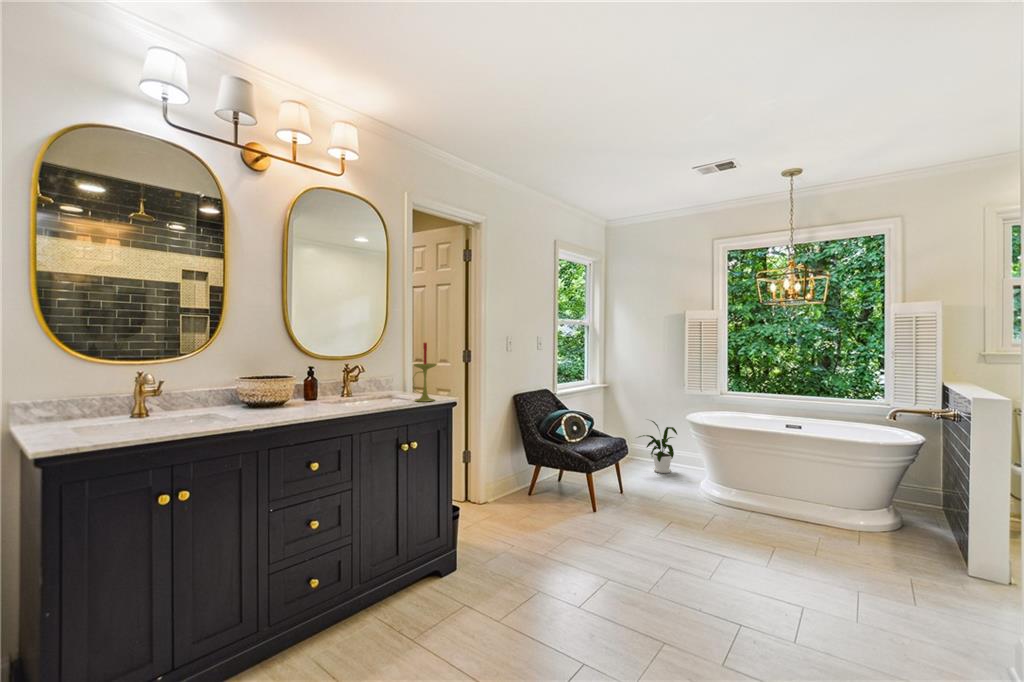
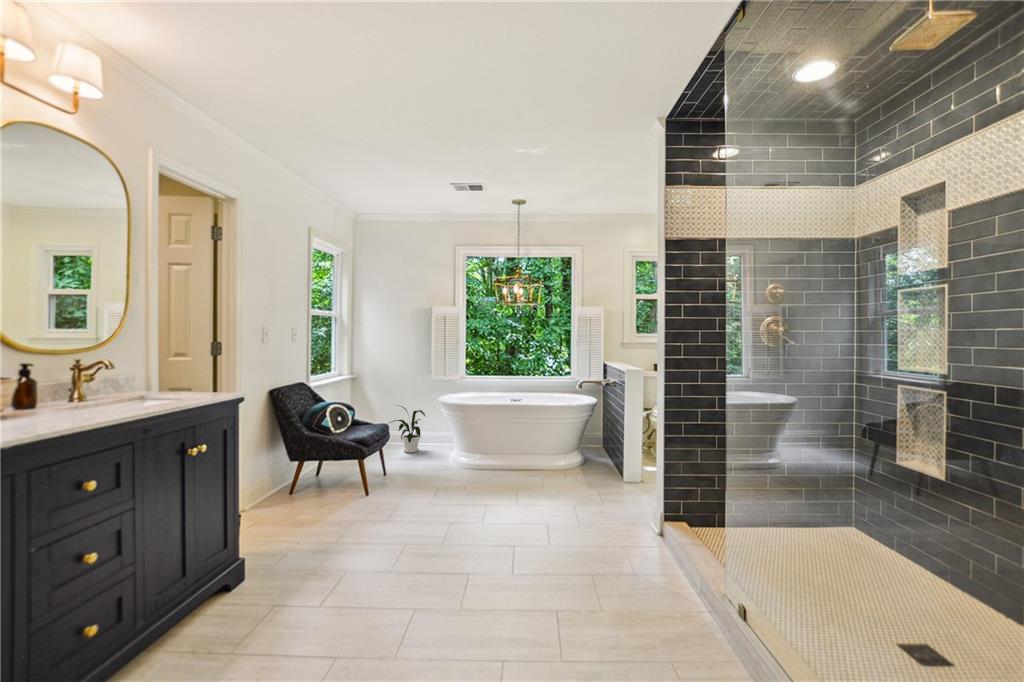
candle: present [413,343,436,402] -> none [189,330,221,399]

